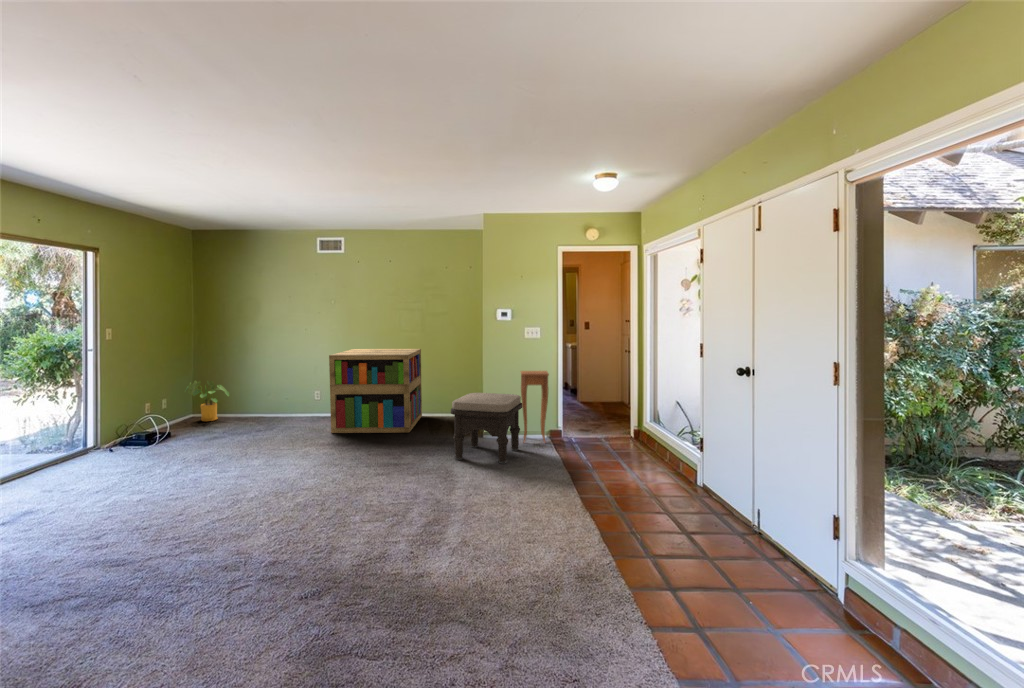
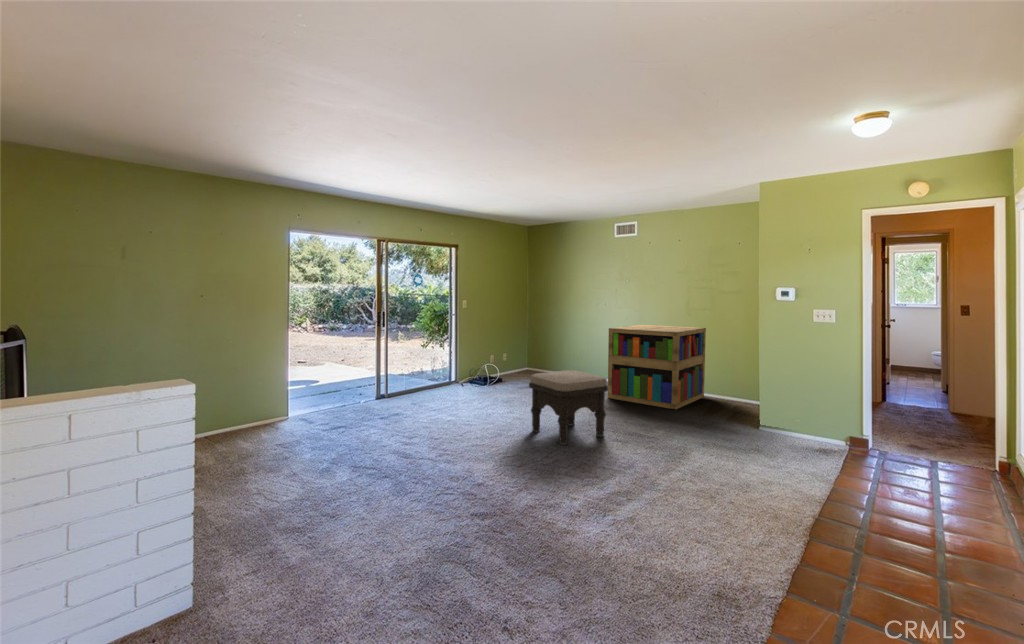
side table: present [521,371,549,443] -> none [796,359,841,450]
house plant: present [186,381,229,421] -> none [519,343,547,375]
ottoman: present [451,393,522,464] -> present [529,370,608,445]

